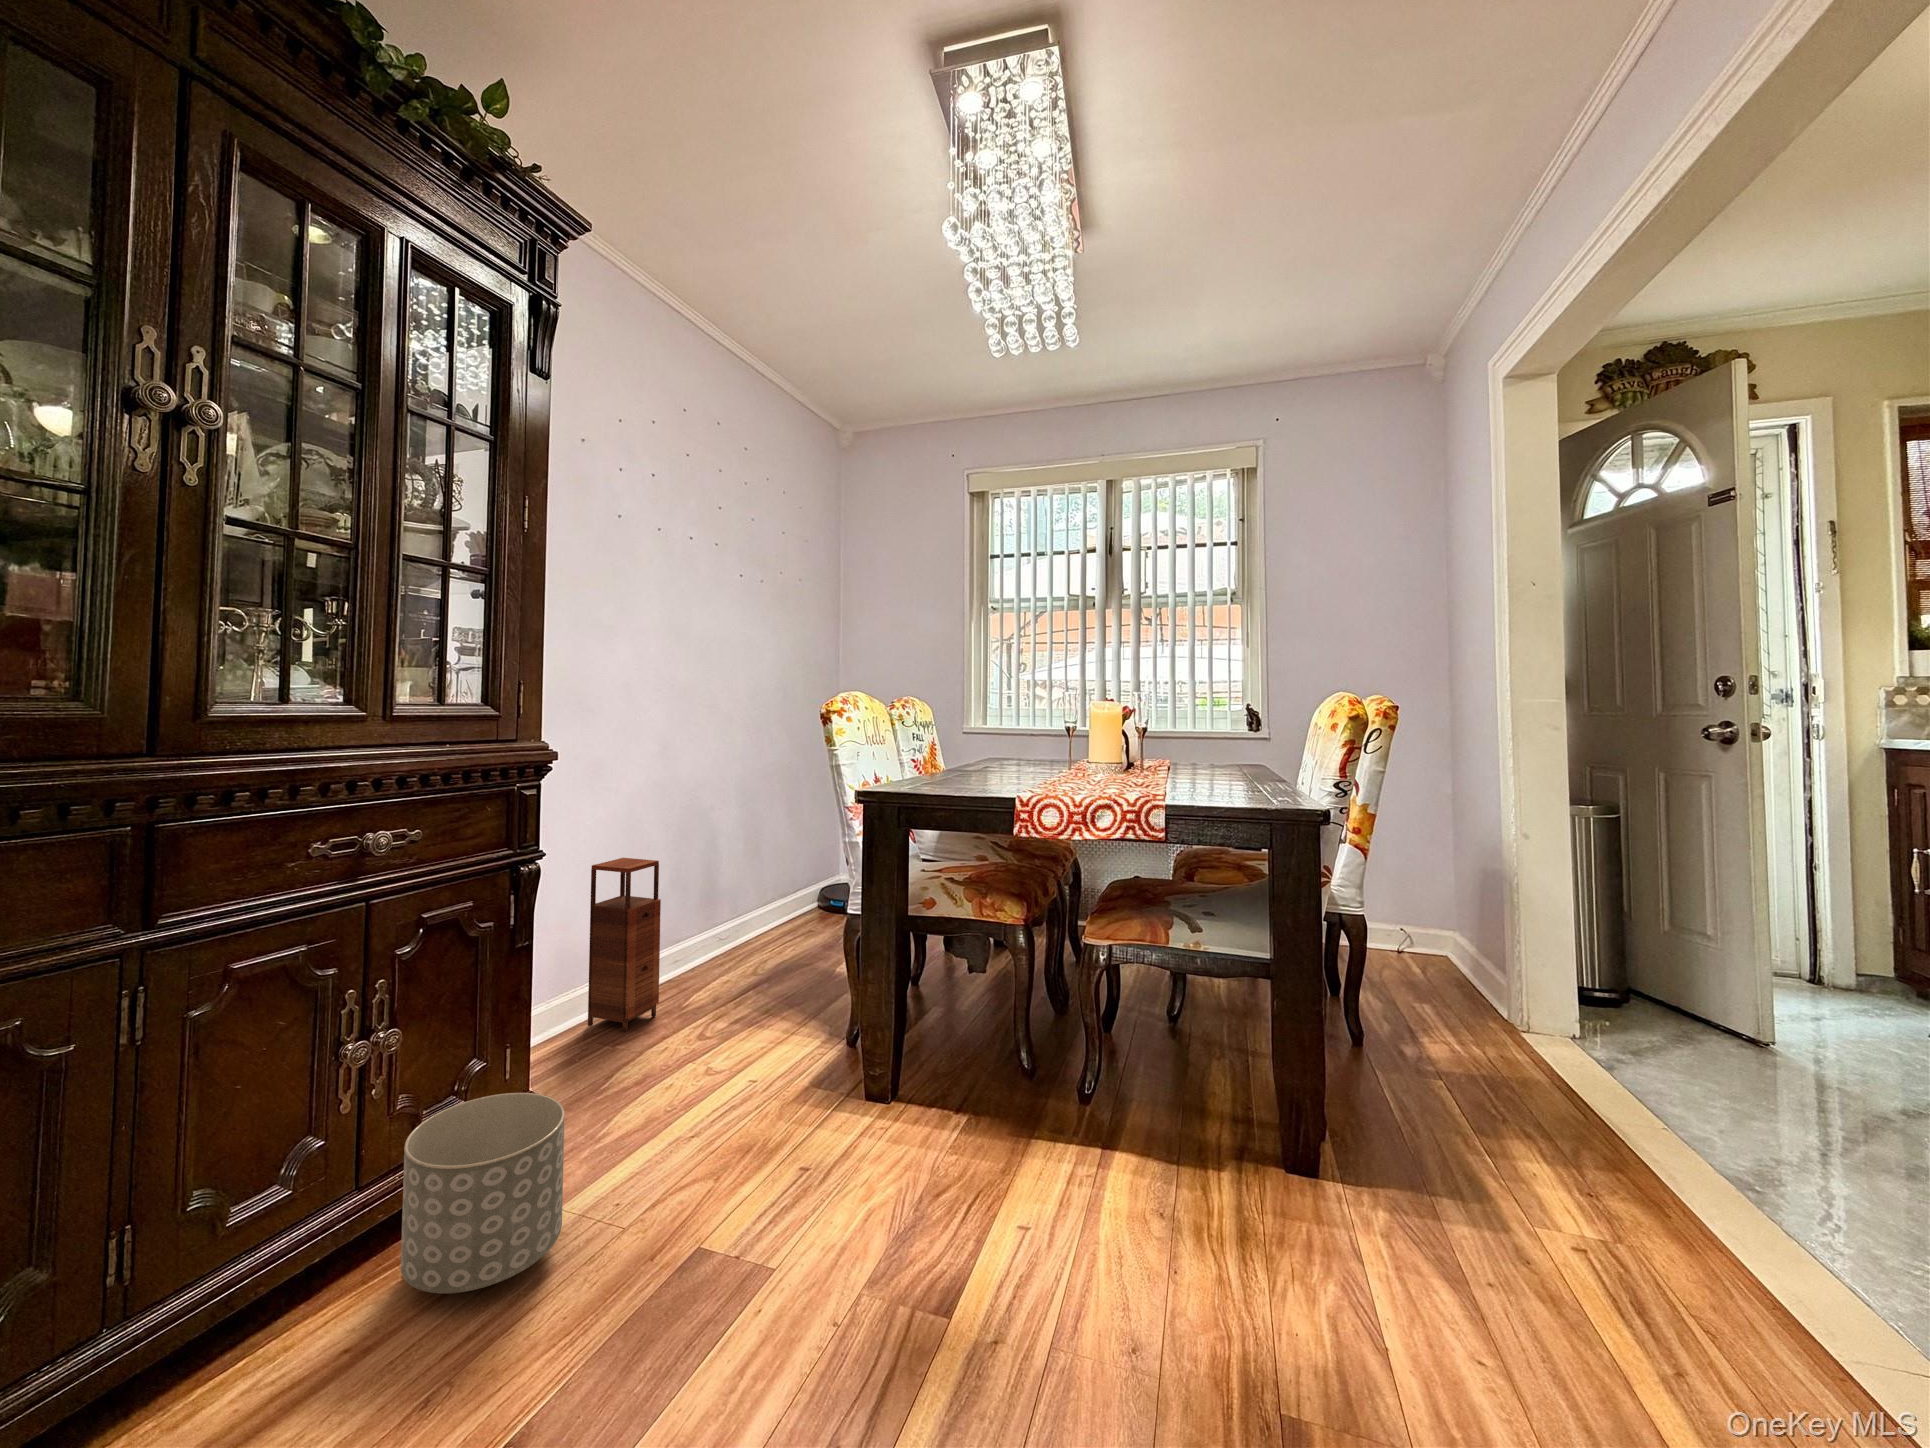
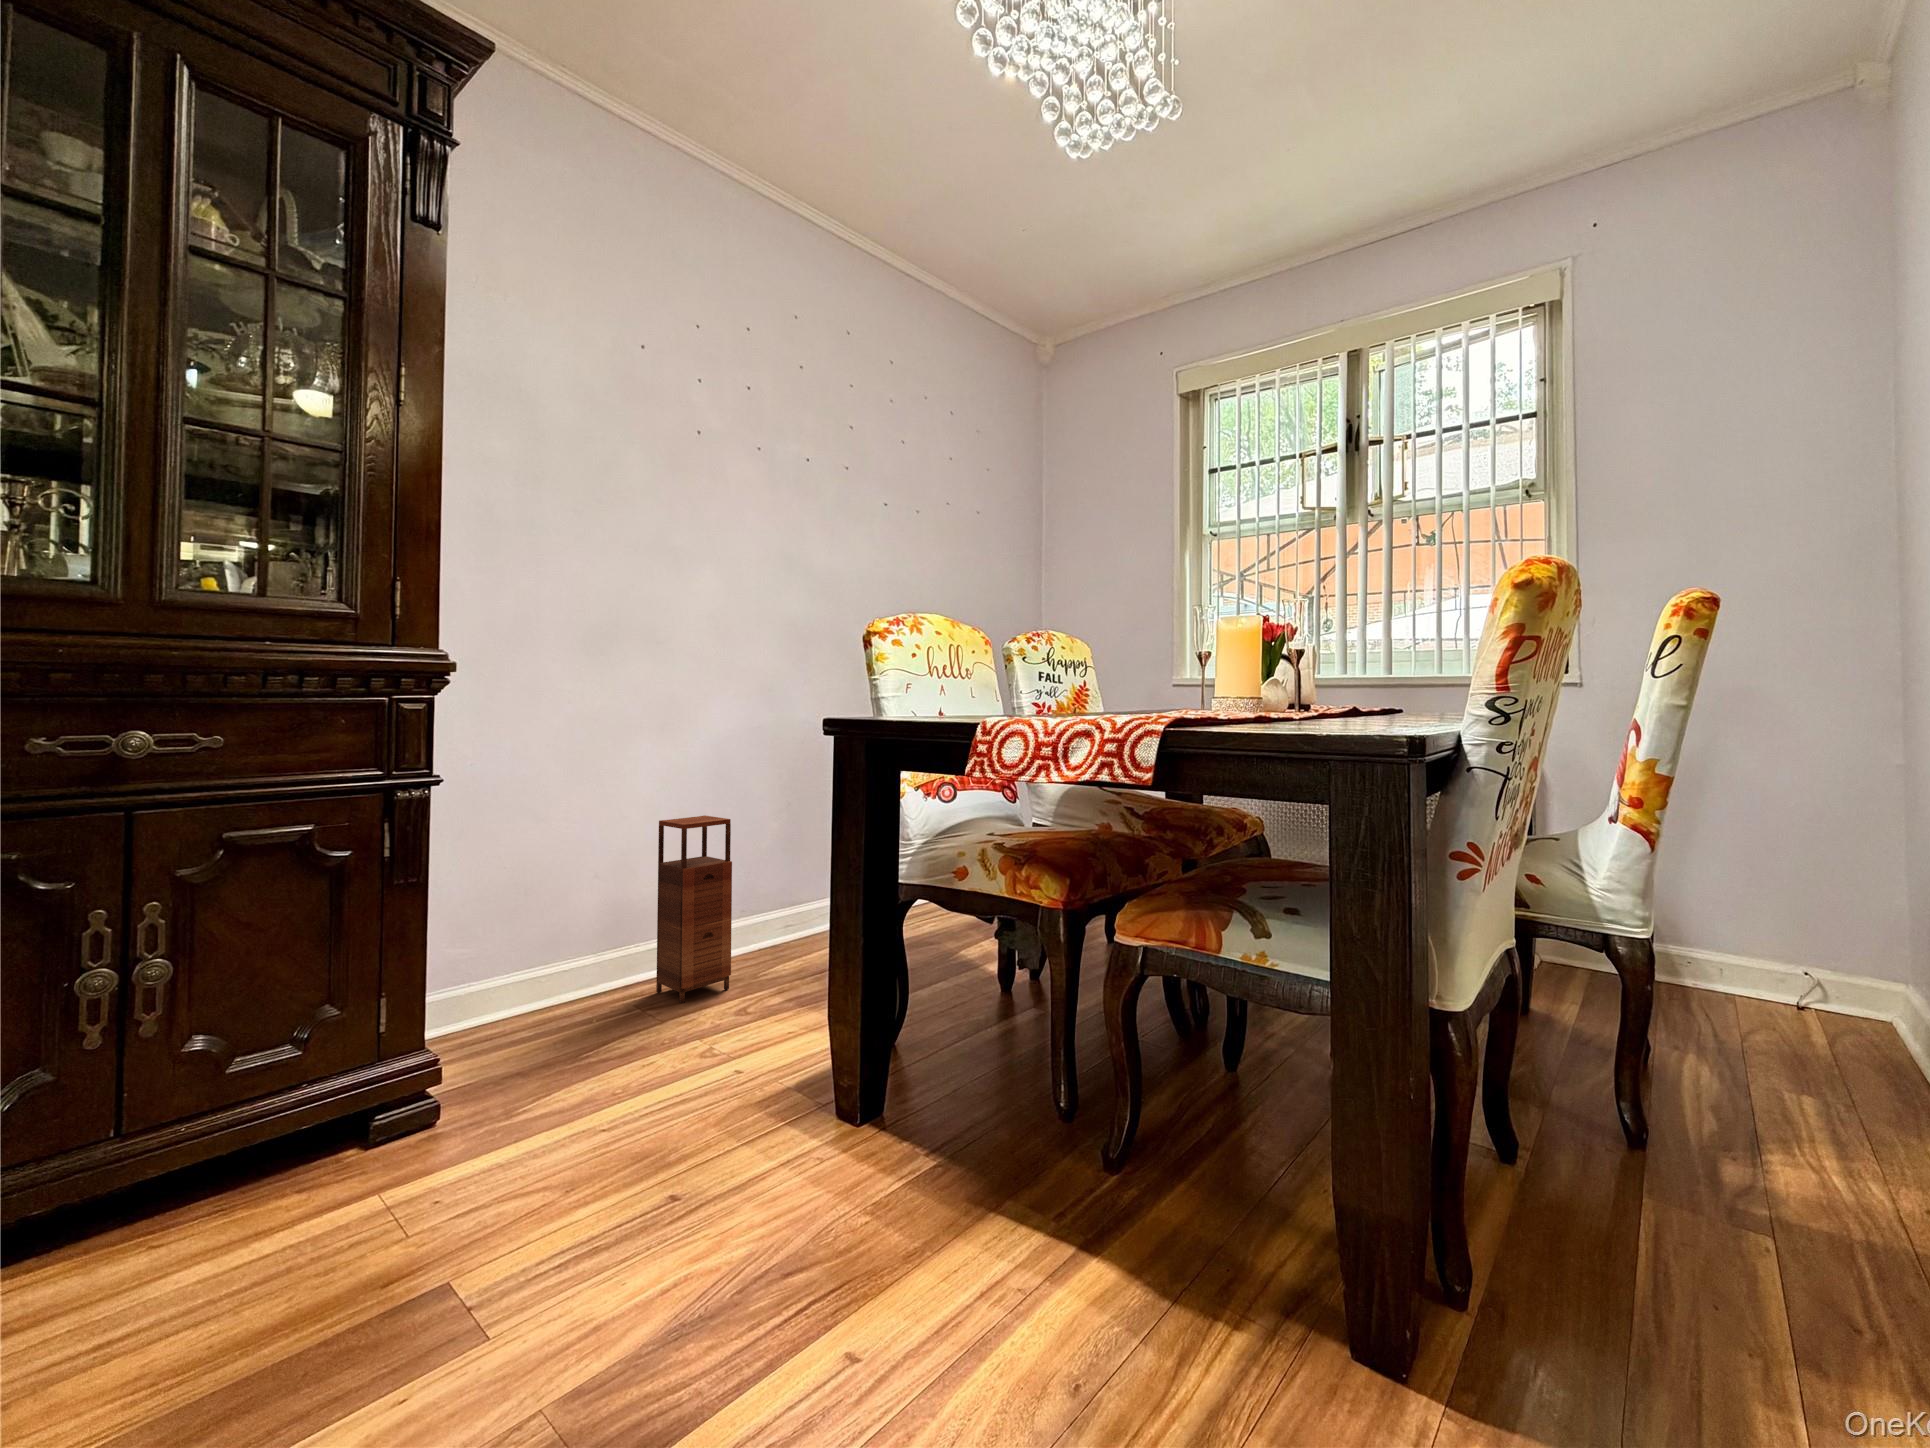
planter: present [401,1093,565,1294] -> none [101,1053,348,1288]

